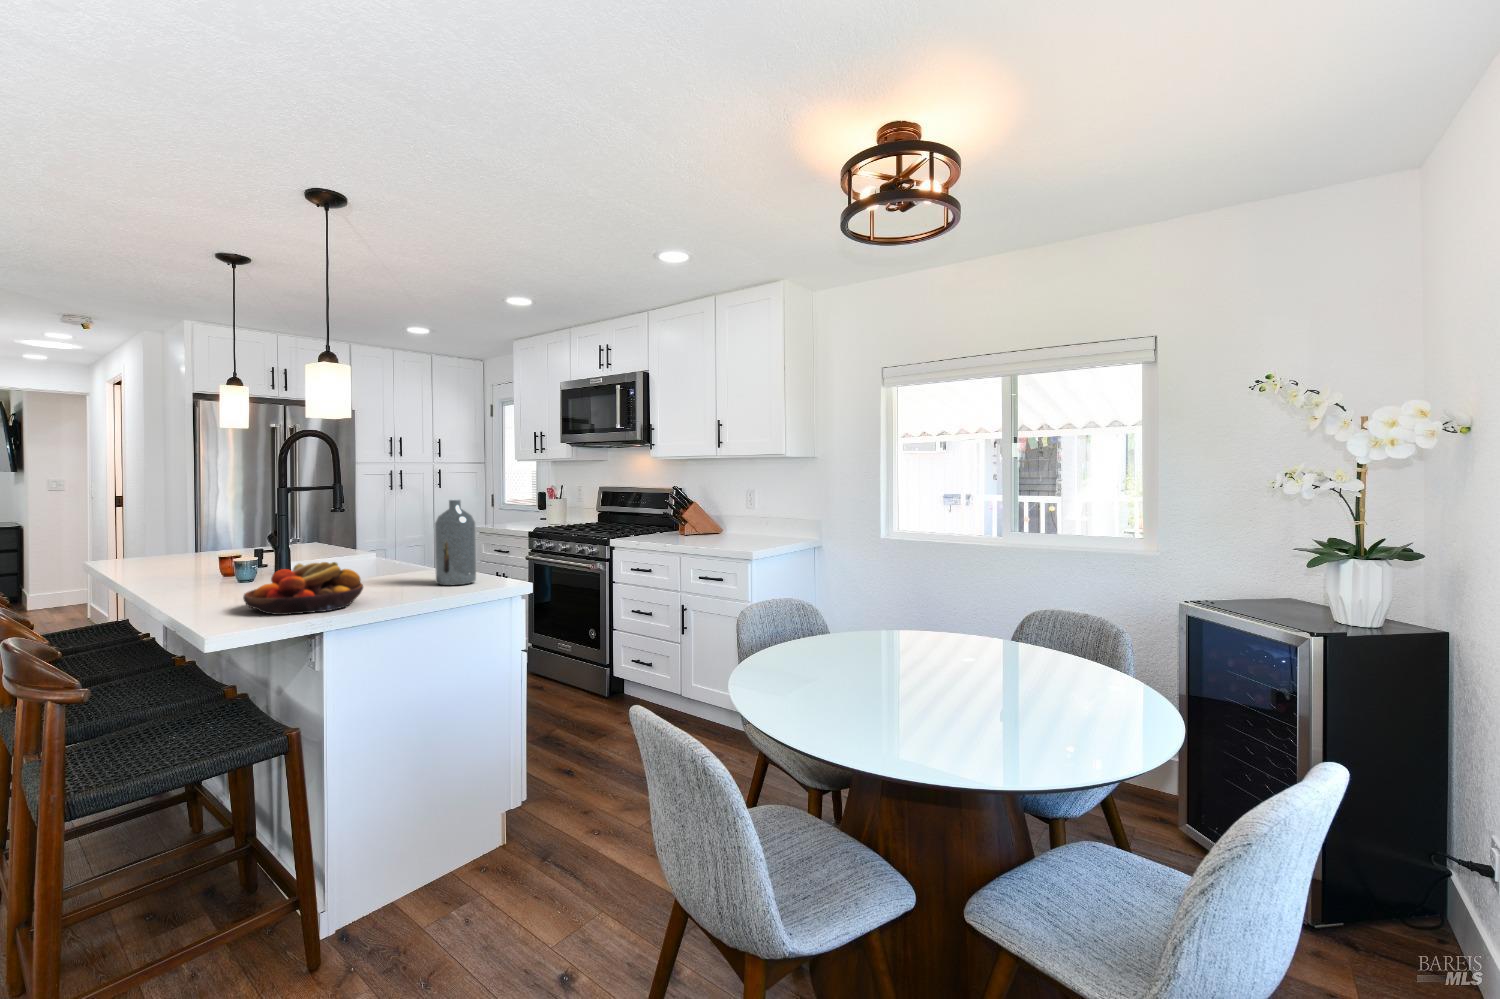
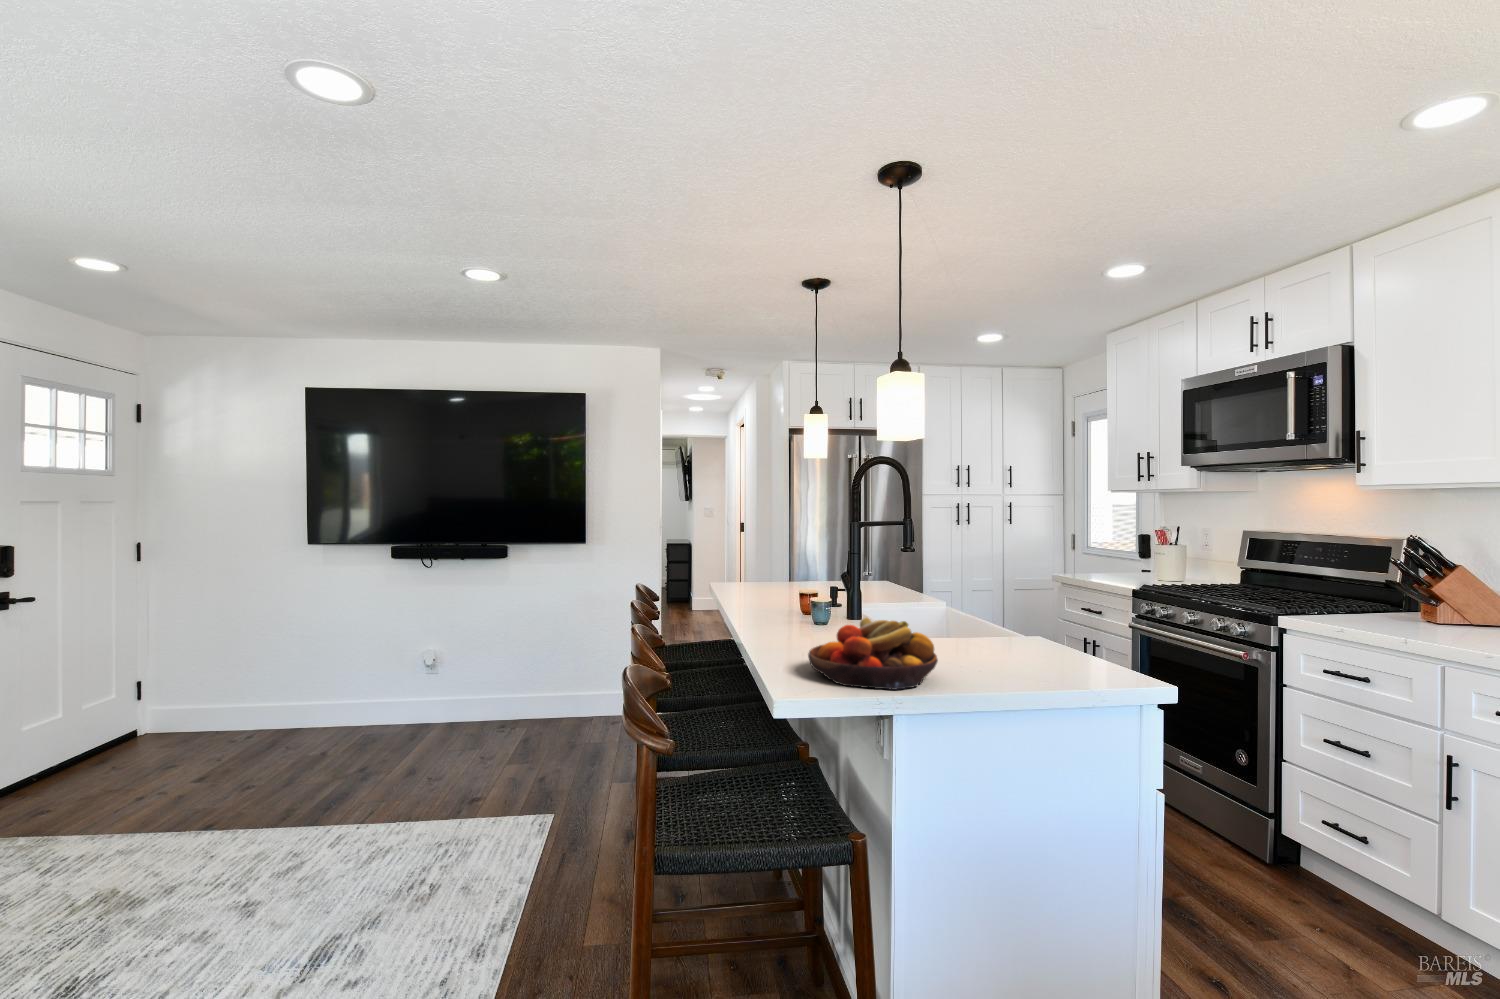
bottle: present [435,500,476,586] -> none [1026,545,1085,670]

